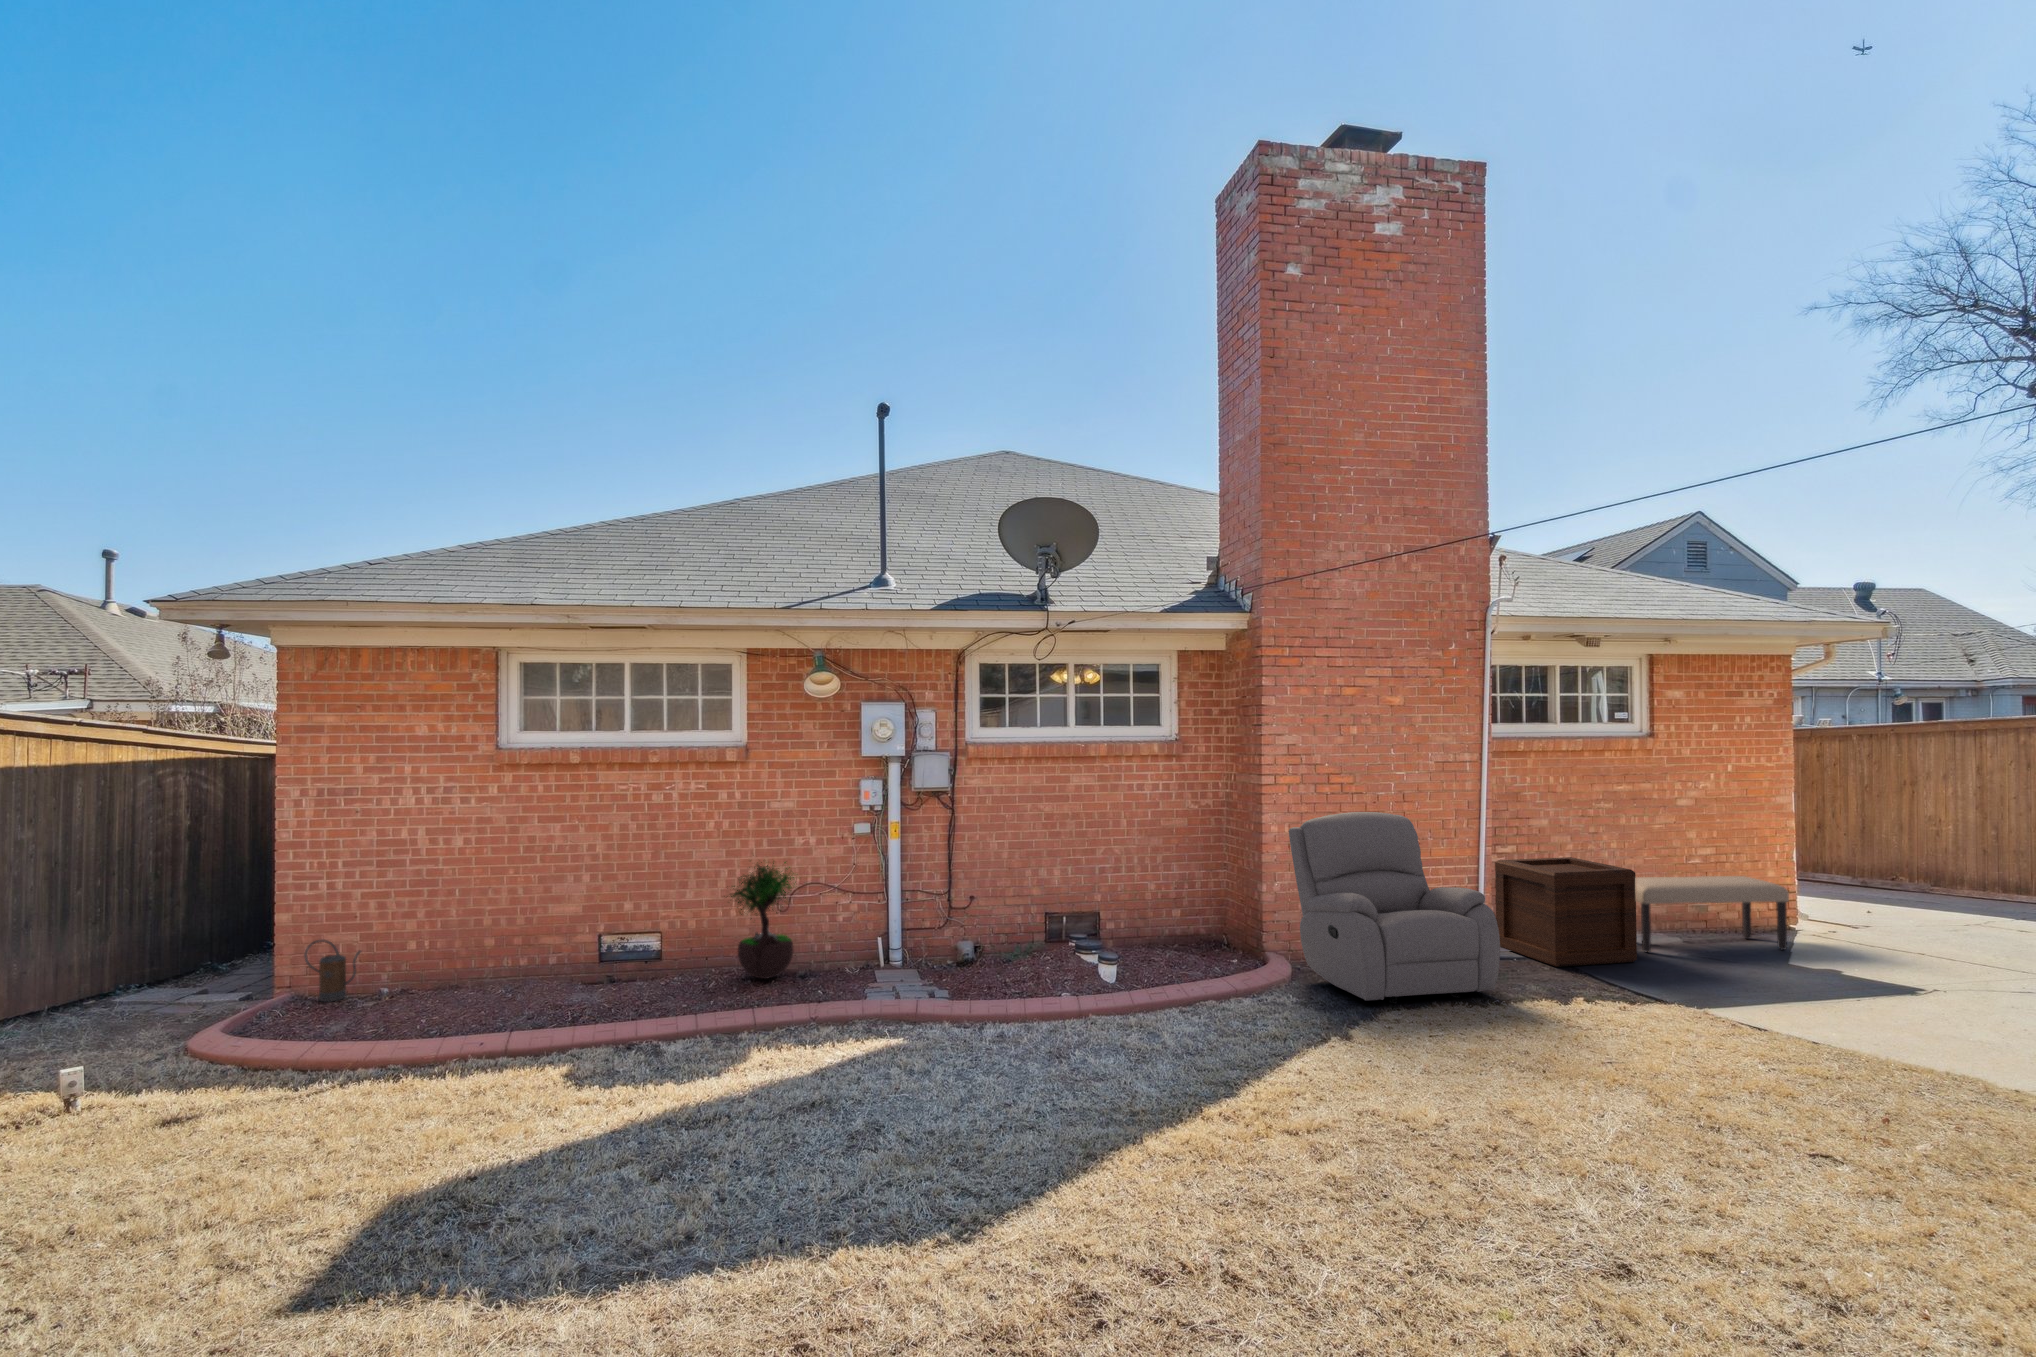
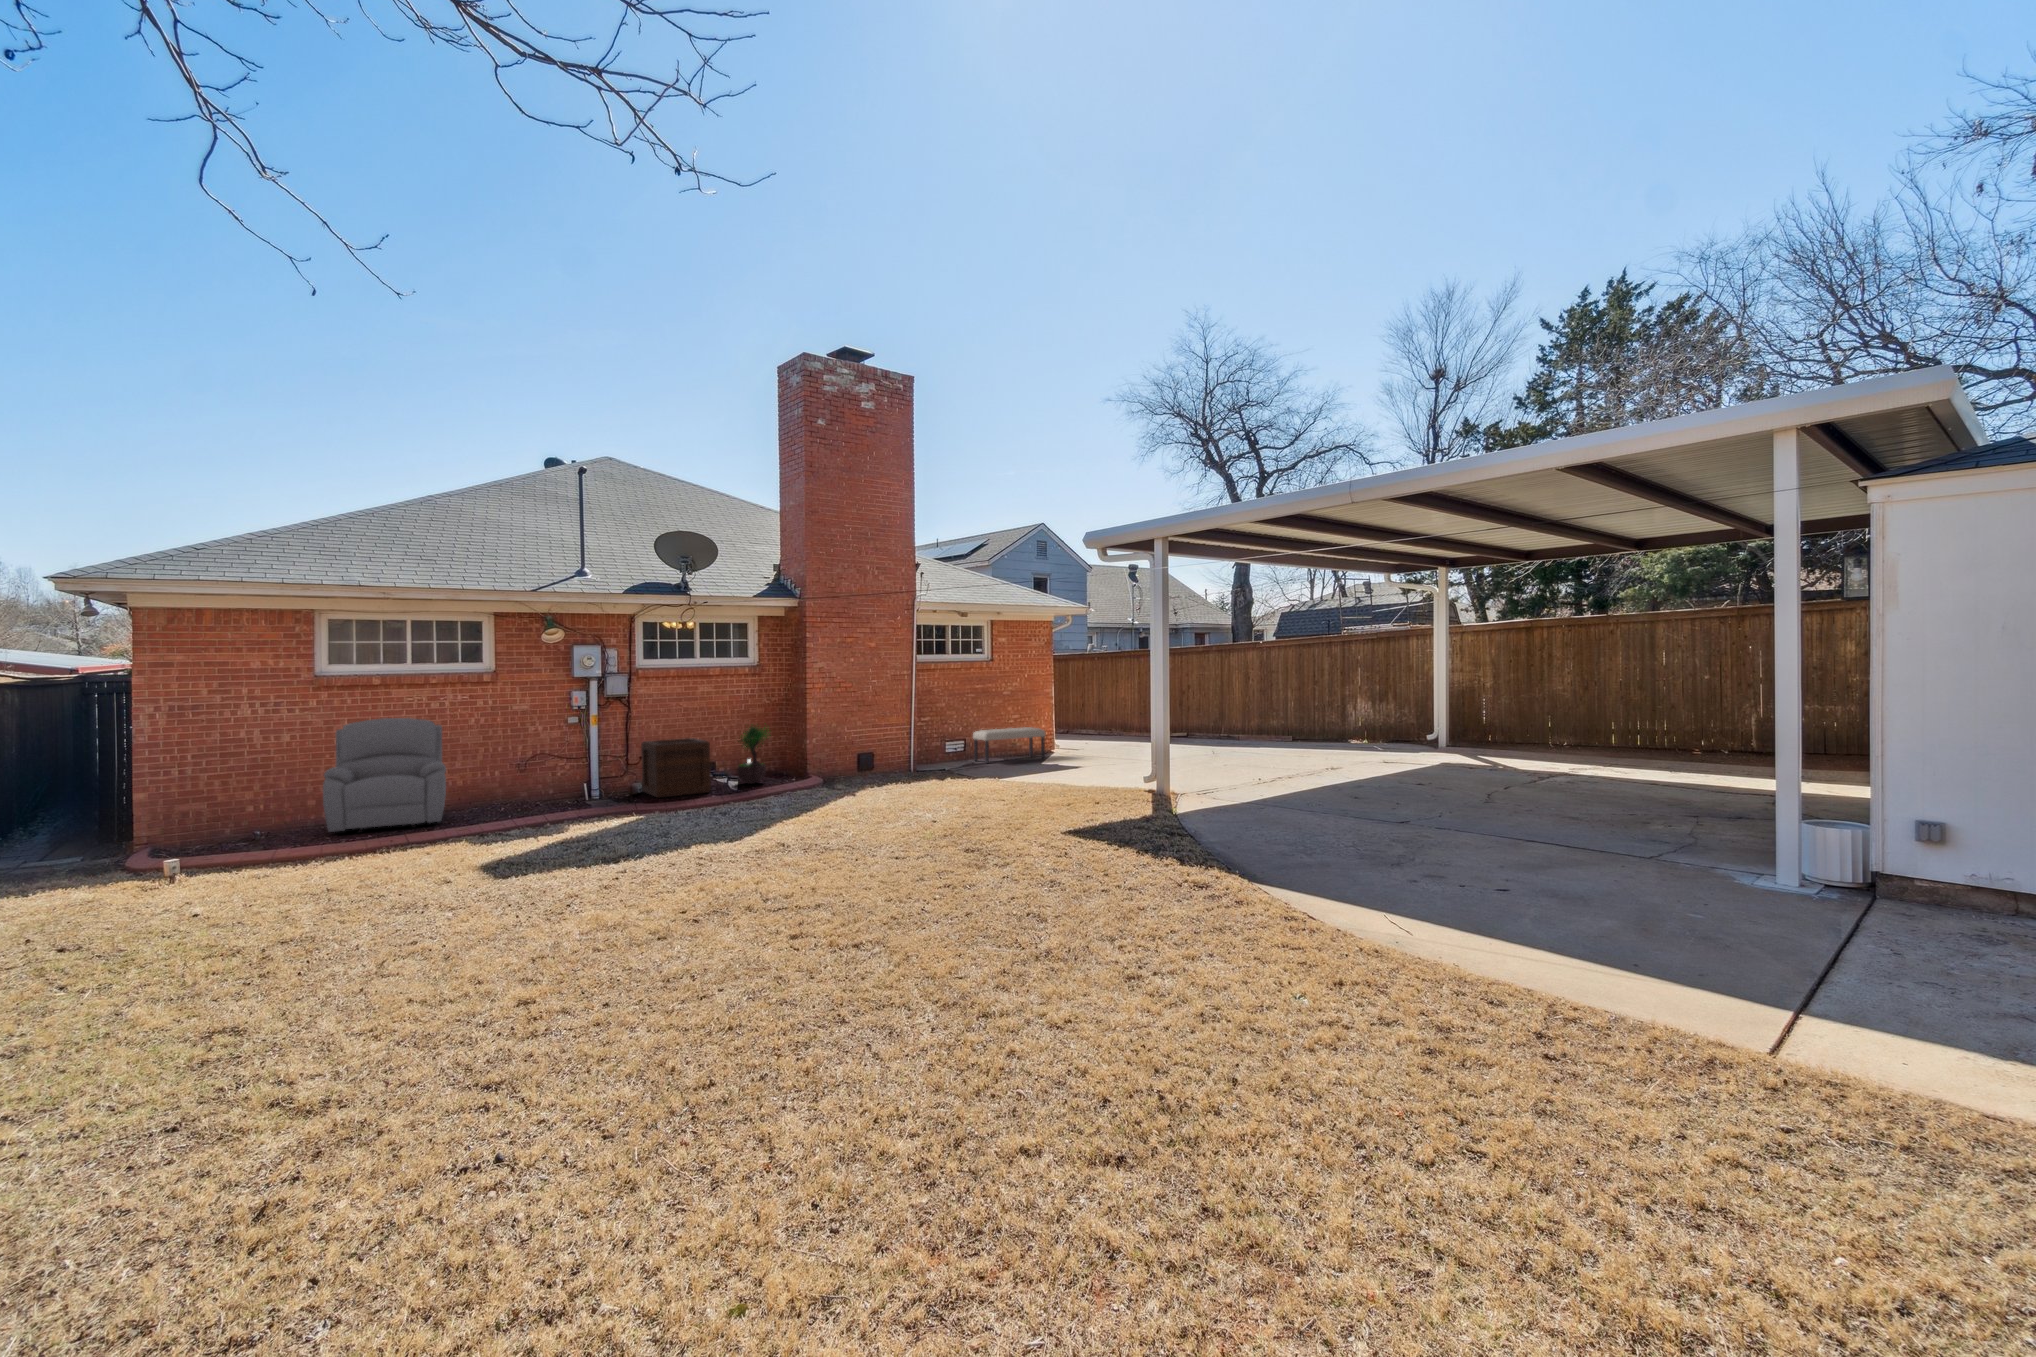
chair: present [1289,812,1500,1003] -> present [323,718,446,833]
wooden crate: present [1495,857,1637,967] -> present [641,738,711,798]
potted tree: present [727,861,796,979] -> present [737,726,771,784]
watering can: present [304,940,361,1002] -> none [168,803,217,843]

